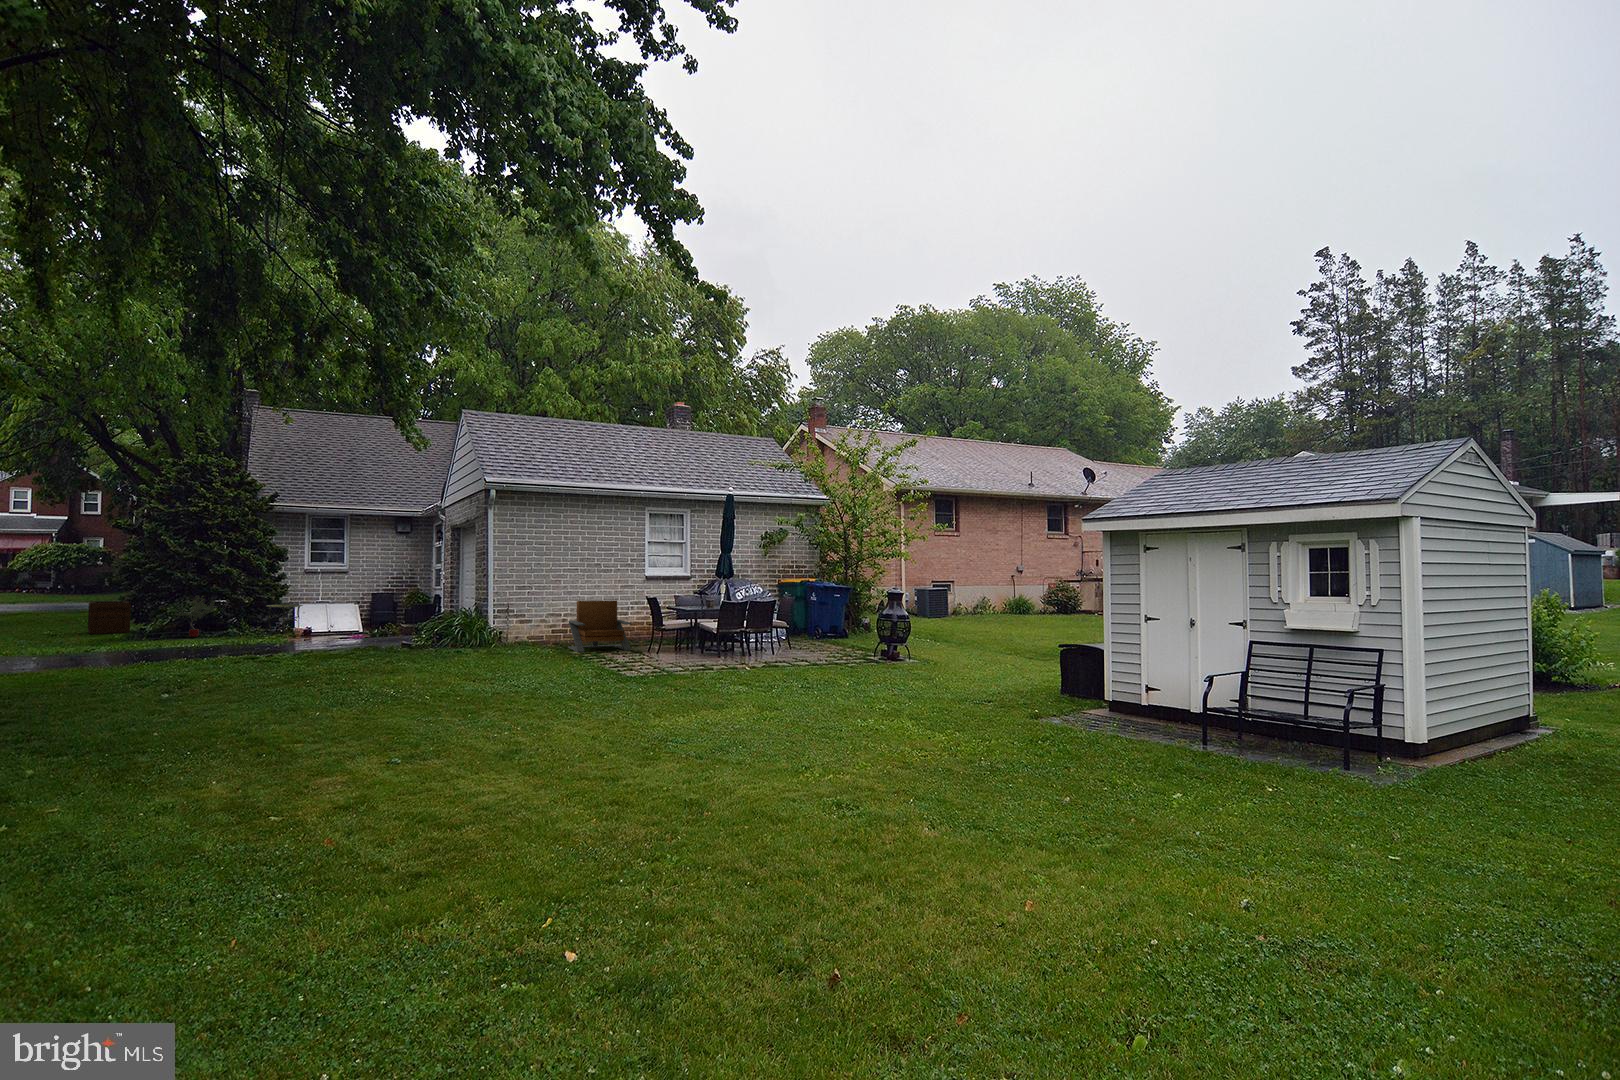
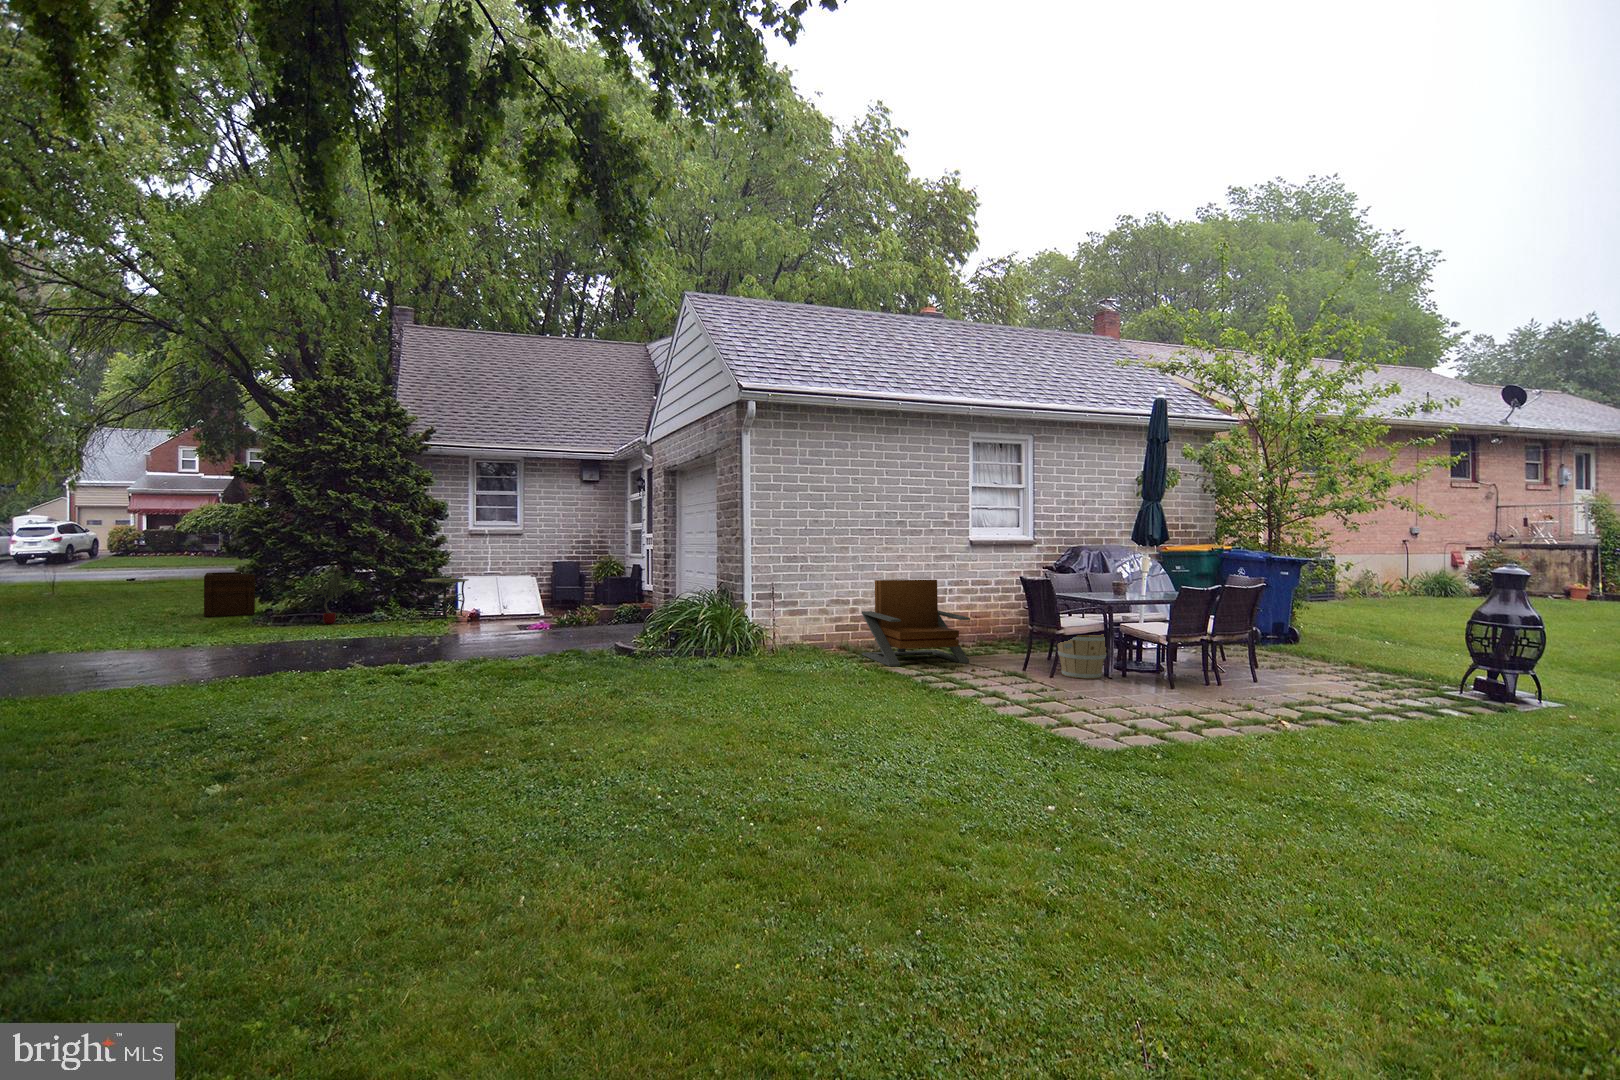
wooden bucket: none [673,627,704,656] -> present [1057,634,1106,679]

